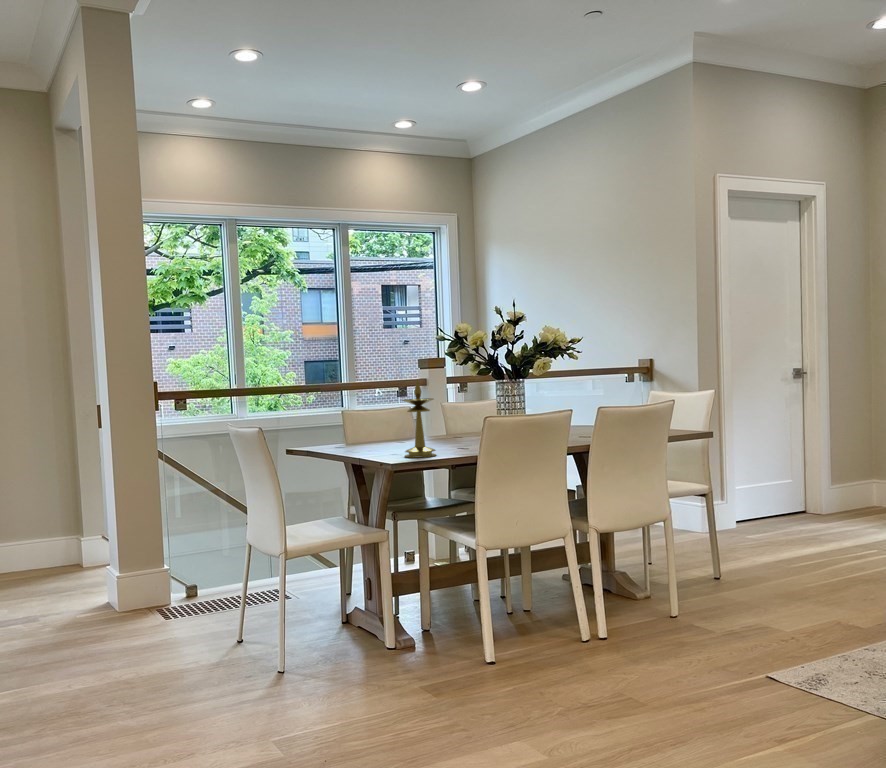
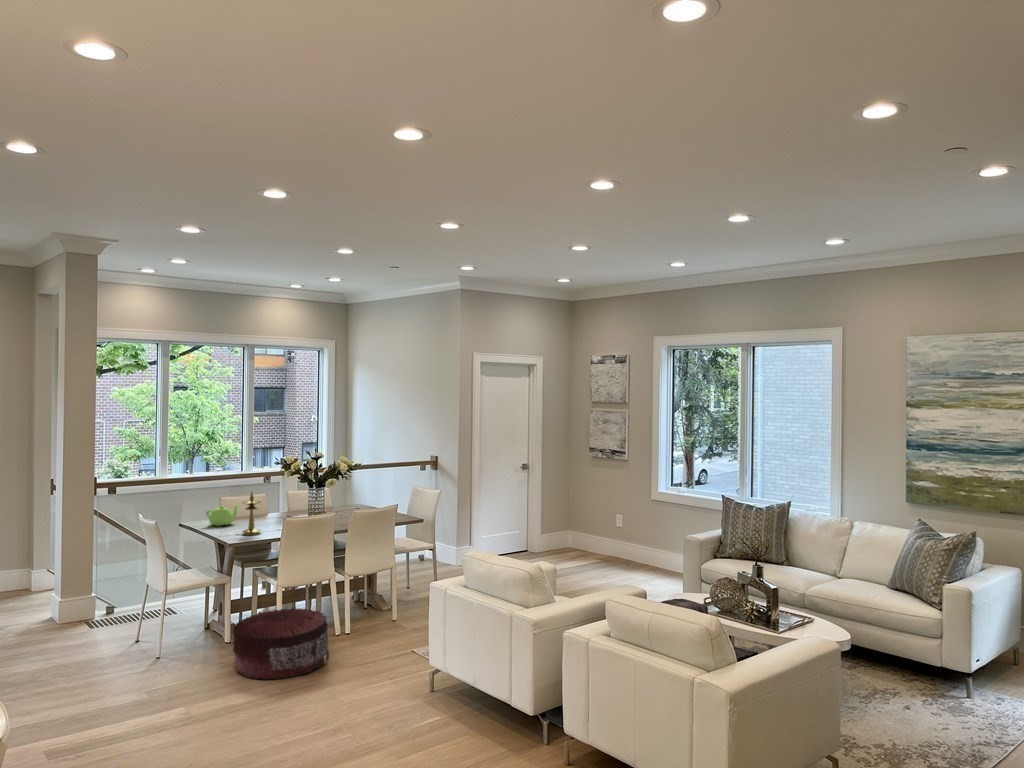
teapot: none [334,415,386,450] -> present [206,505,239,526]
pouf: none [418,584,600,726] -> present [233,607,329,679]

